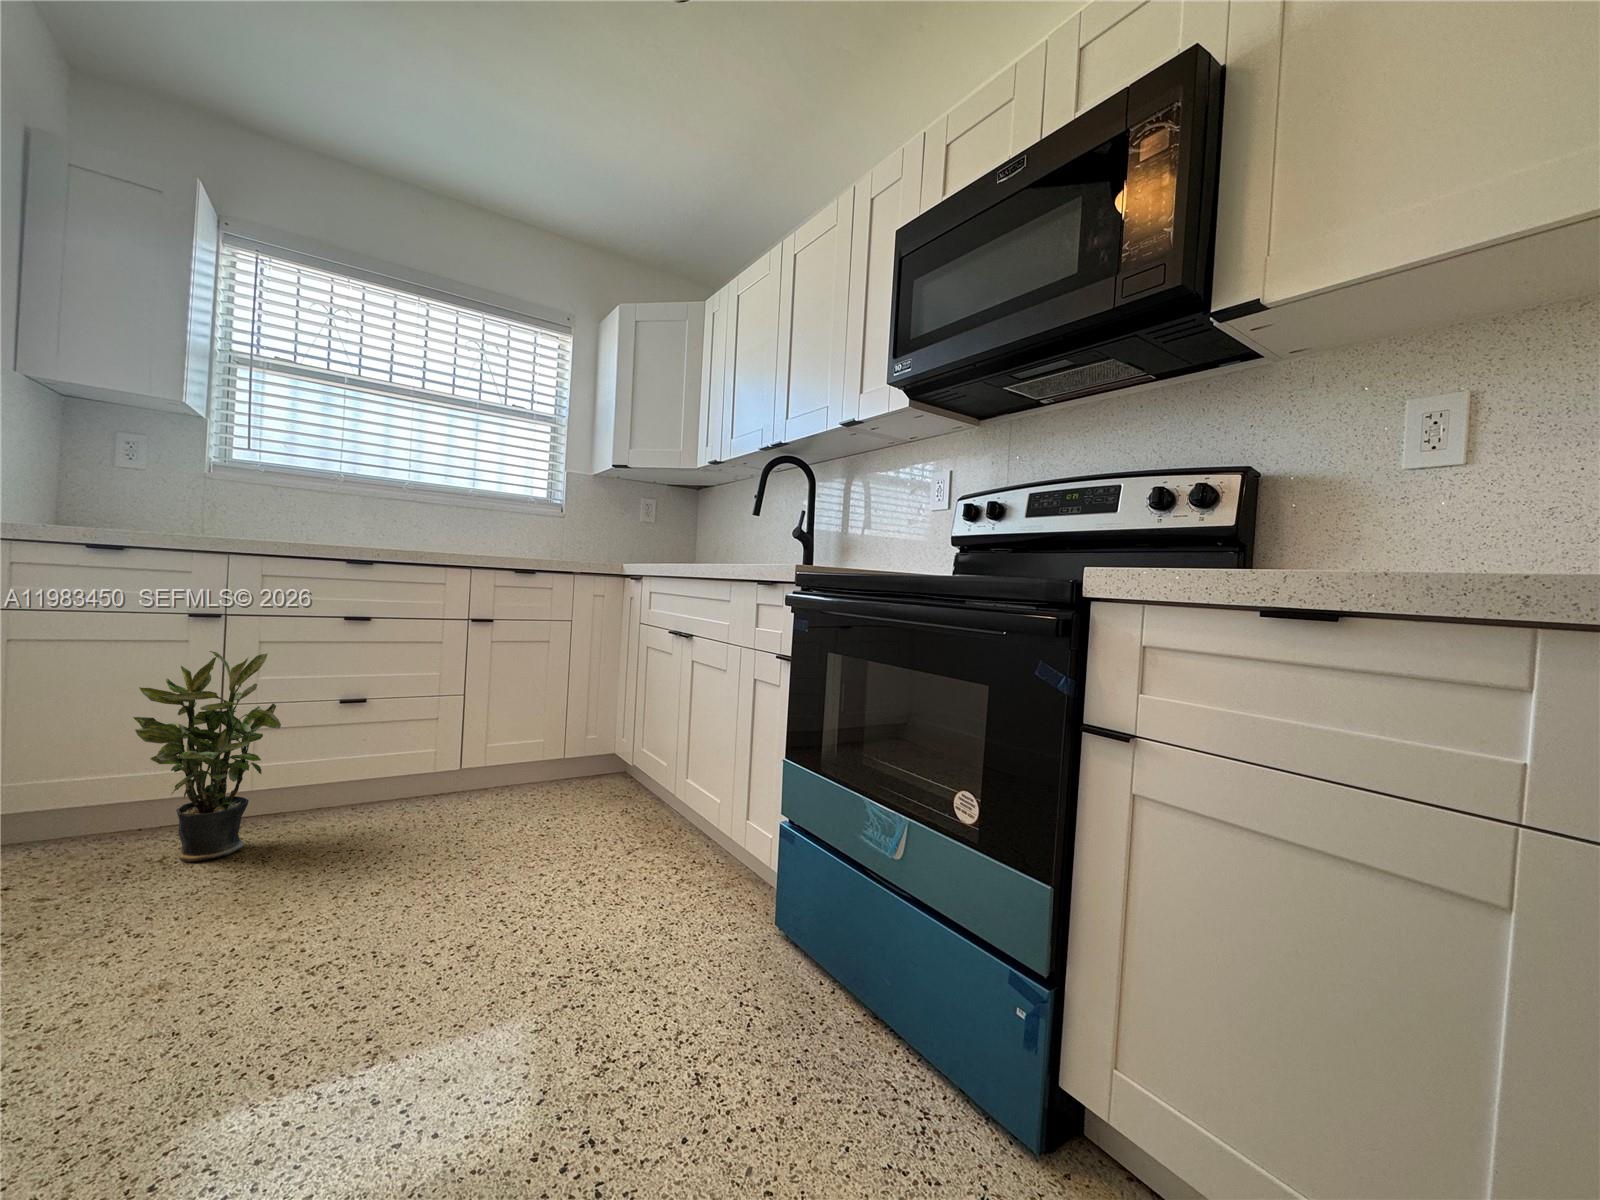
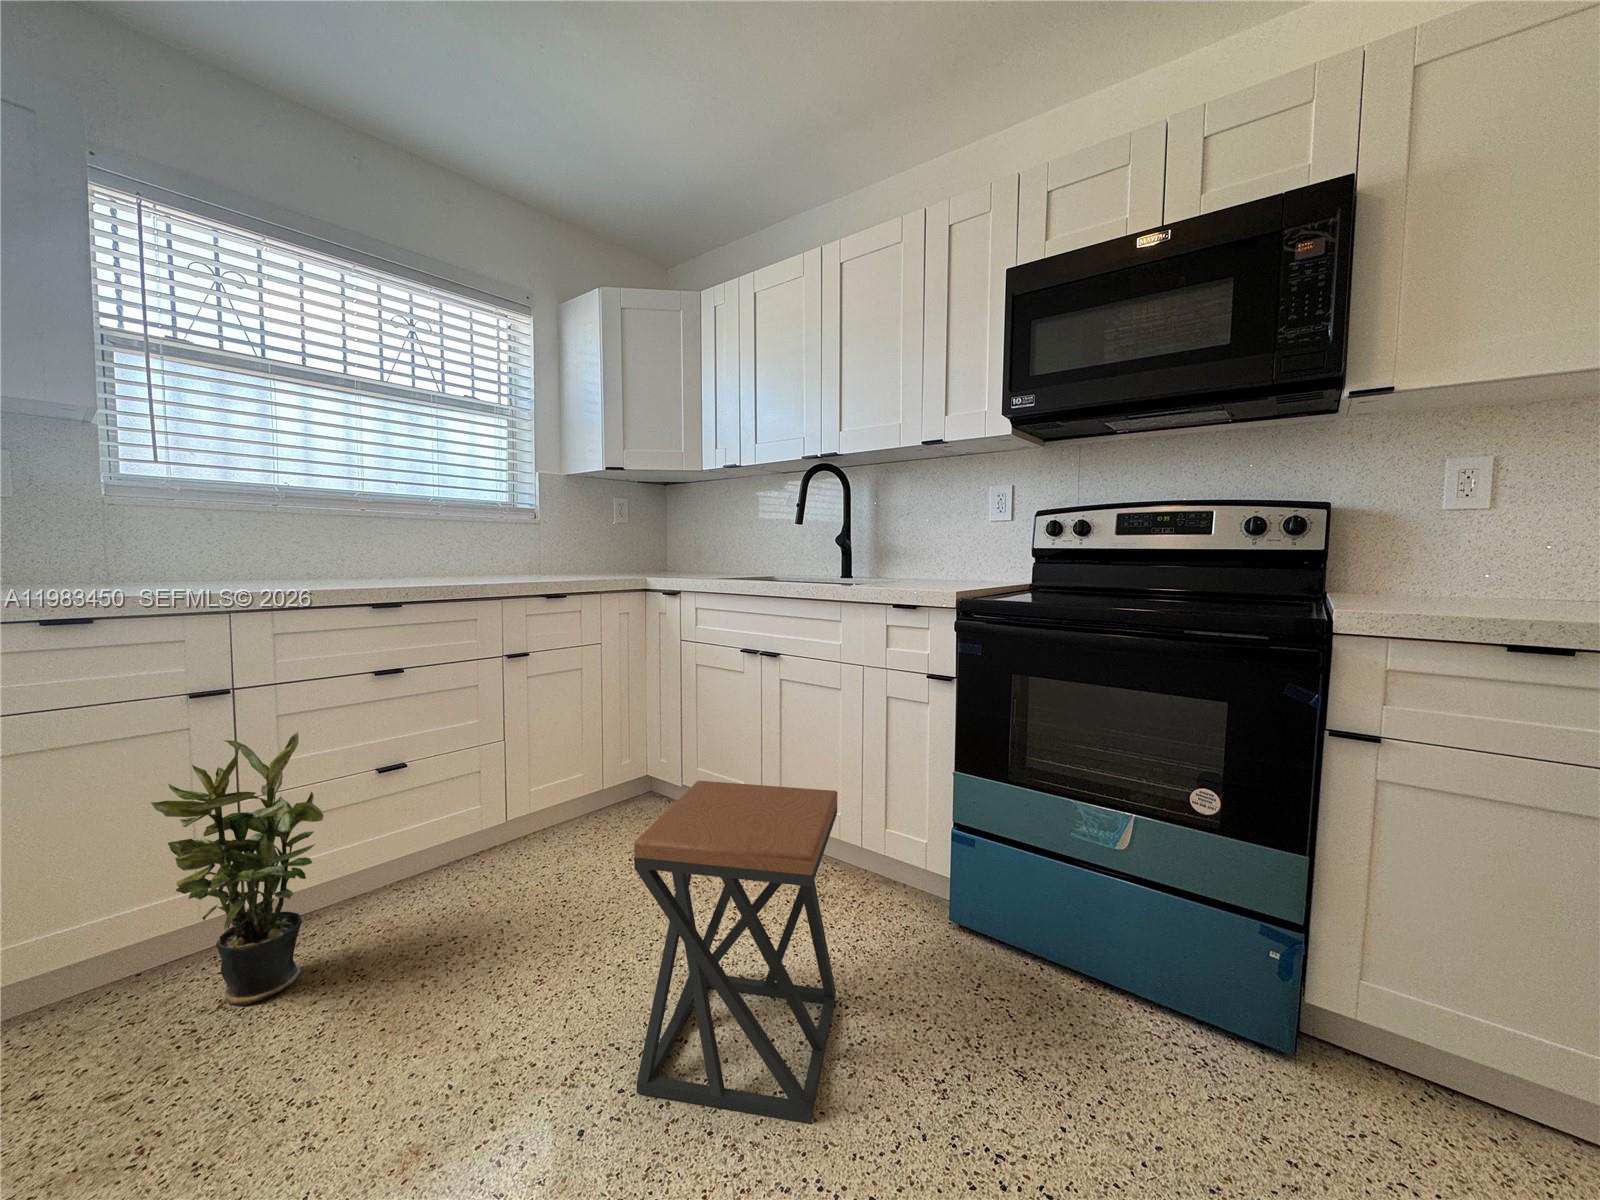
stool: none [355,725,611,1059] -> present [634,781,837,1123]

